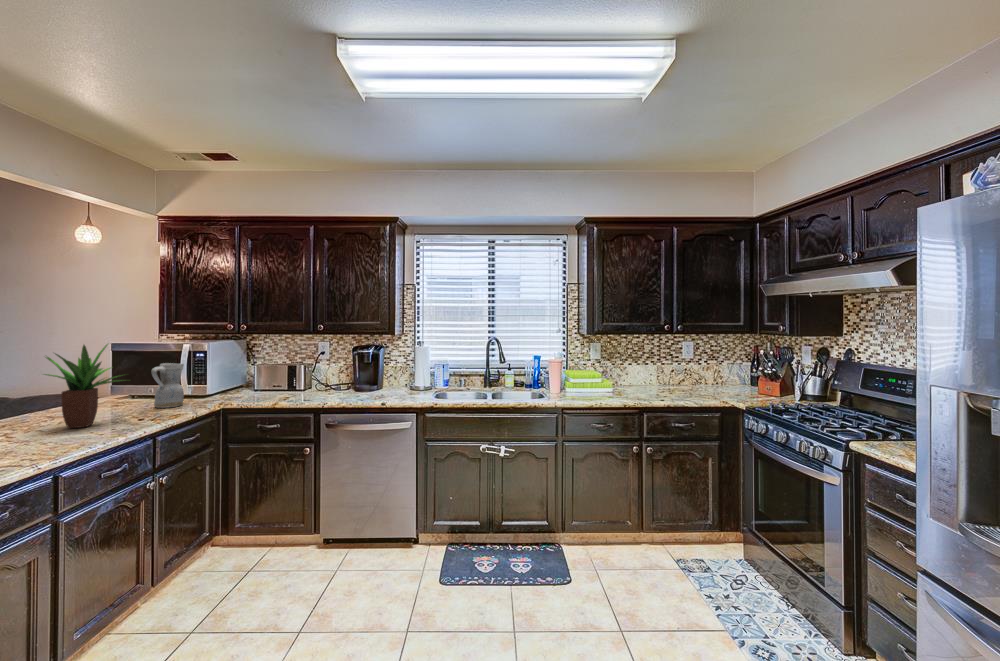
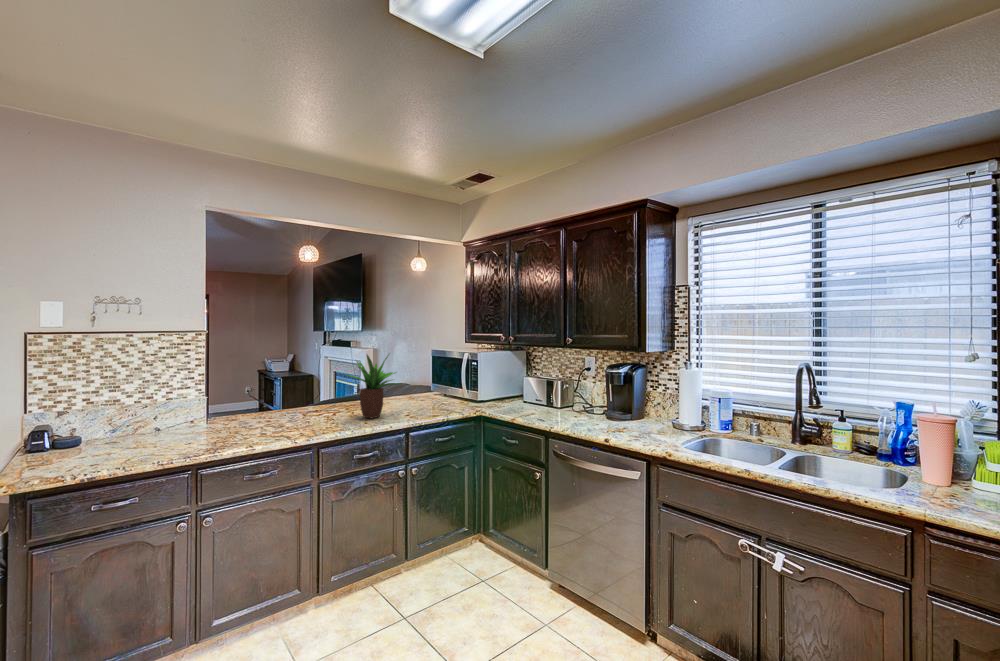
ceramic pitcher: present [152,363,184,408] -> none [430,370,455,409]

